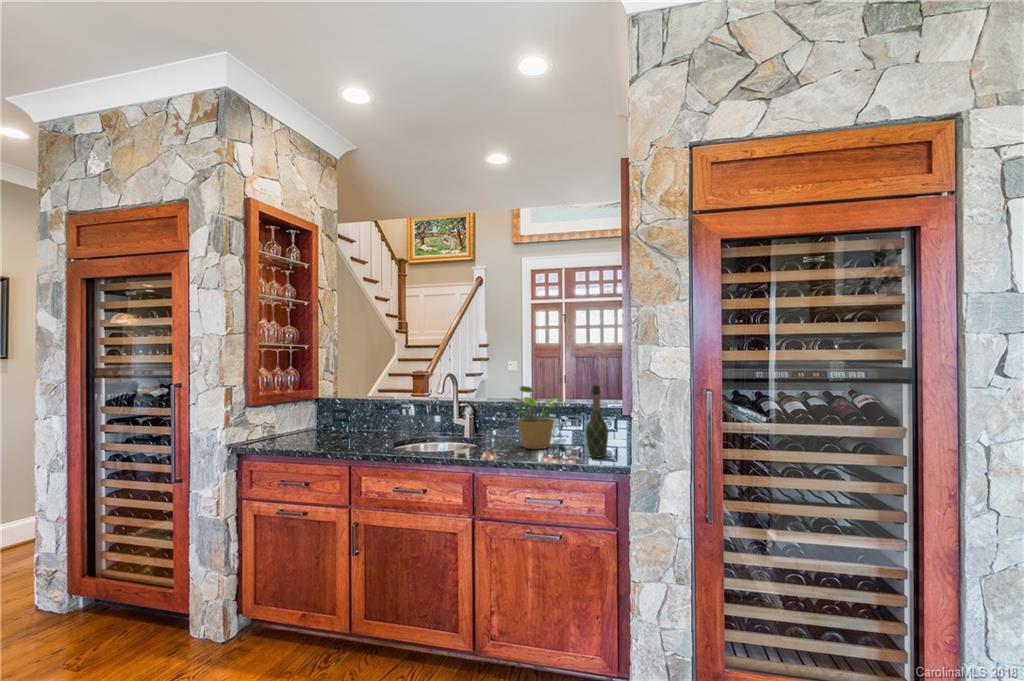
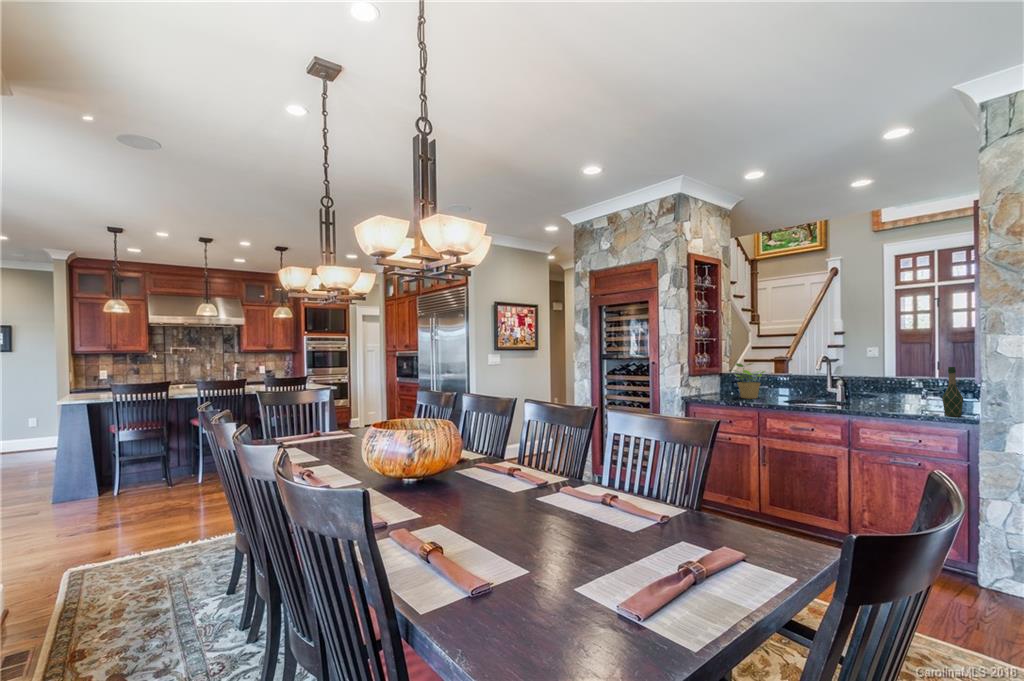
potted plant: present [512,385,563,449] -> present [735,363,765,399]

